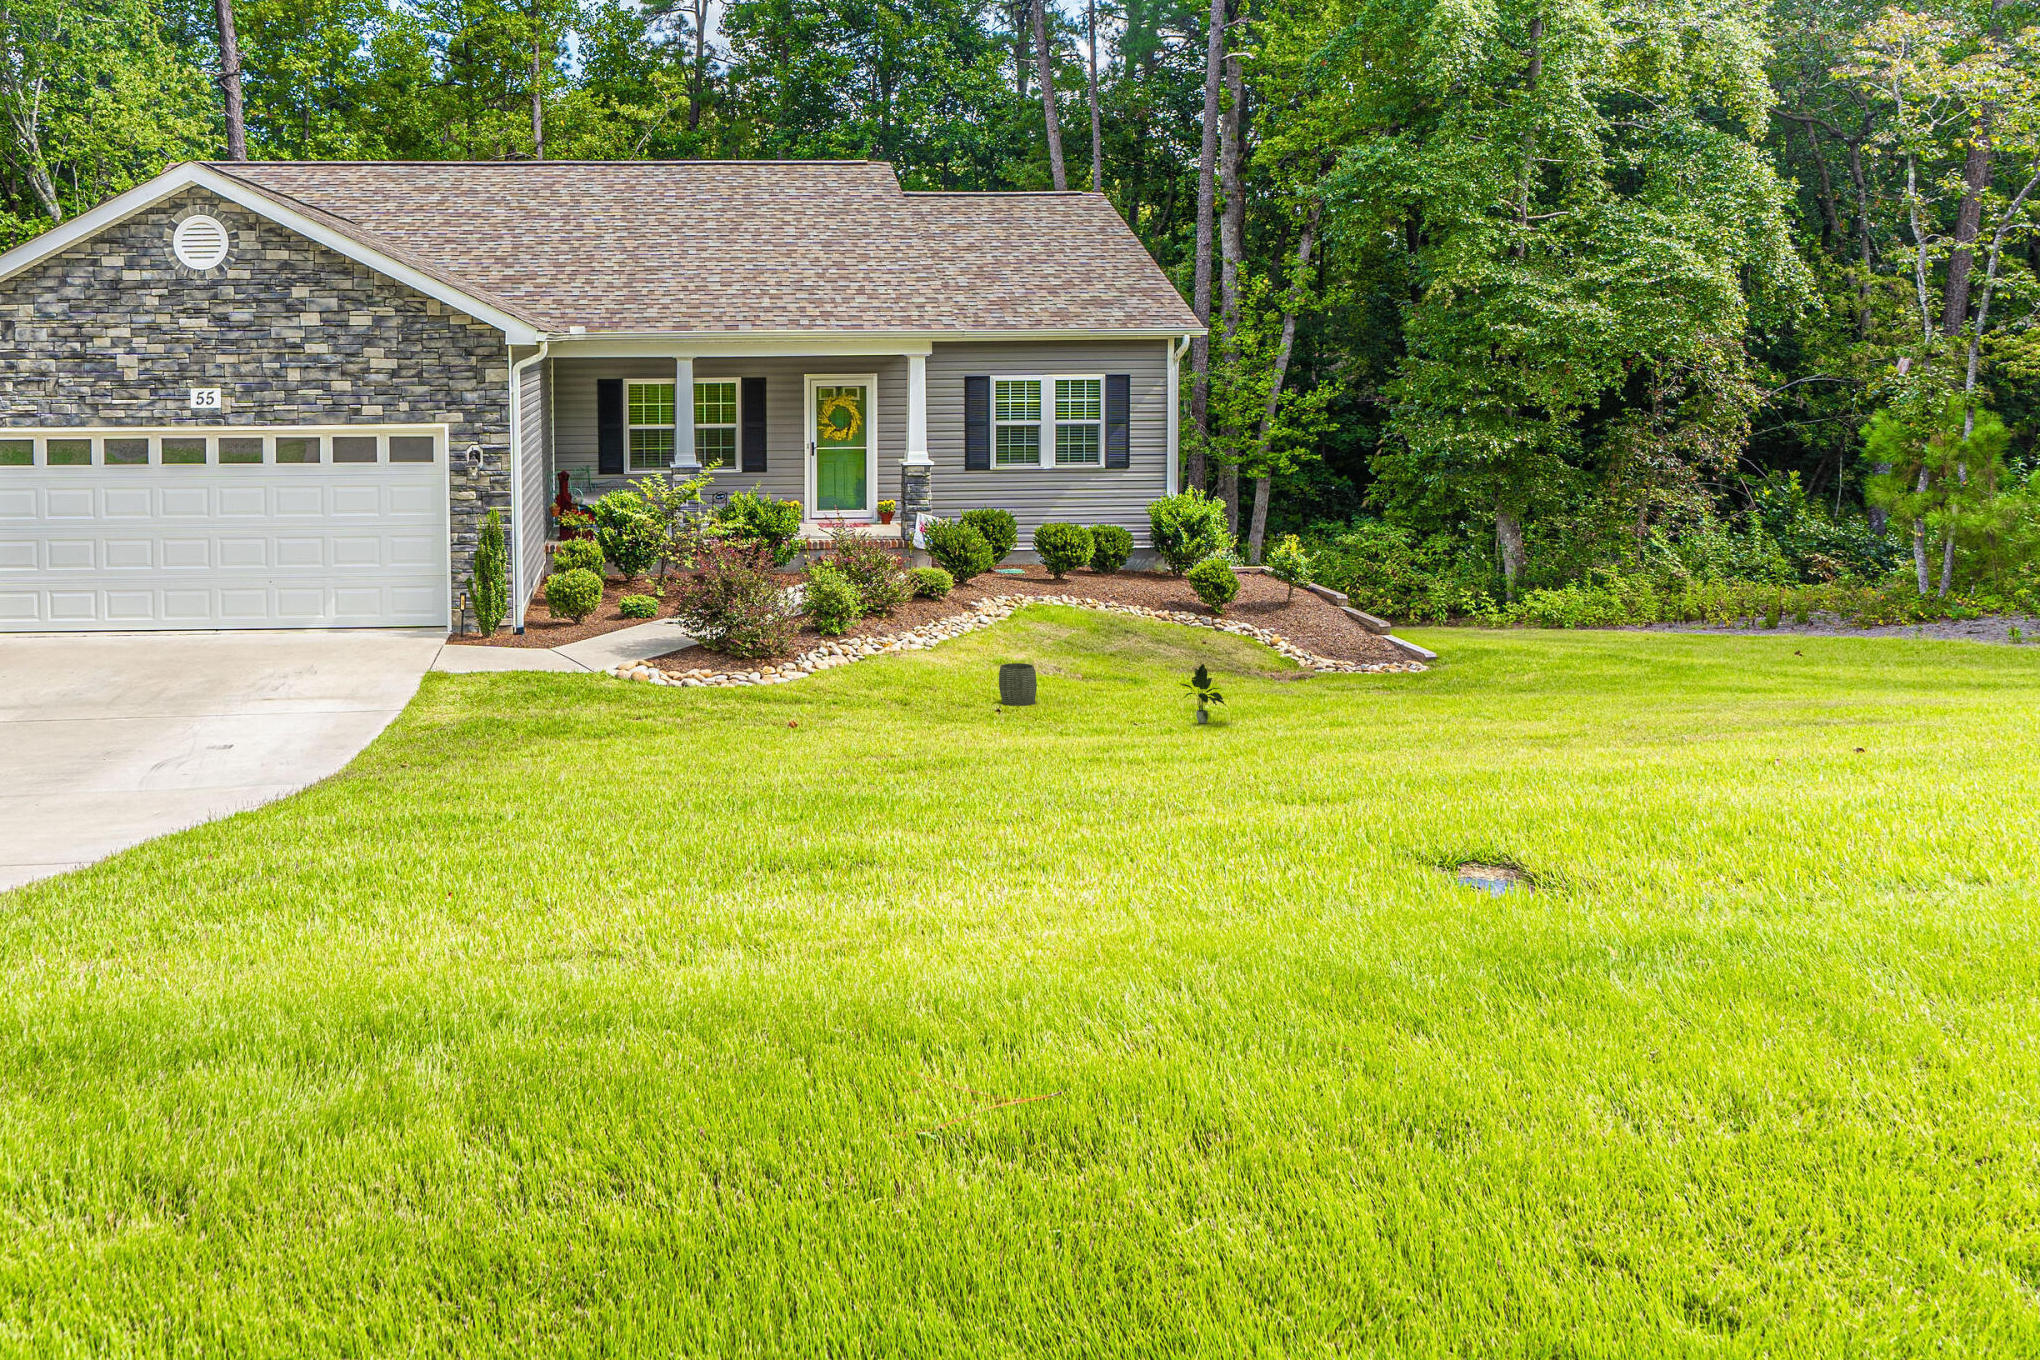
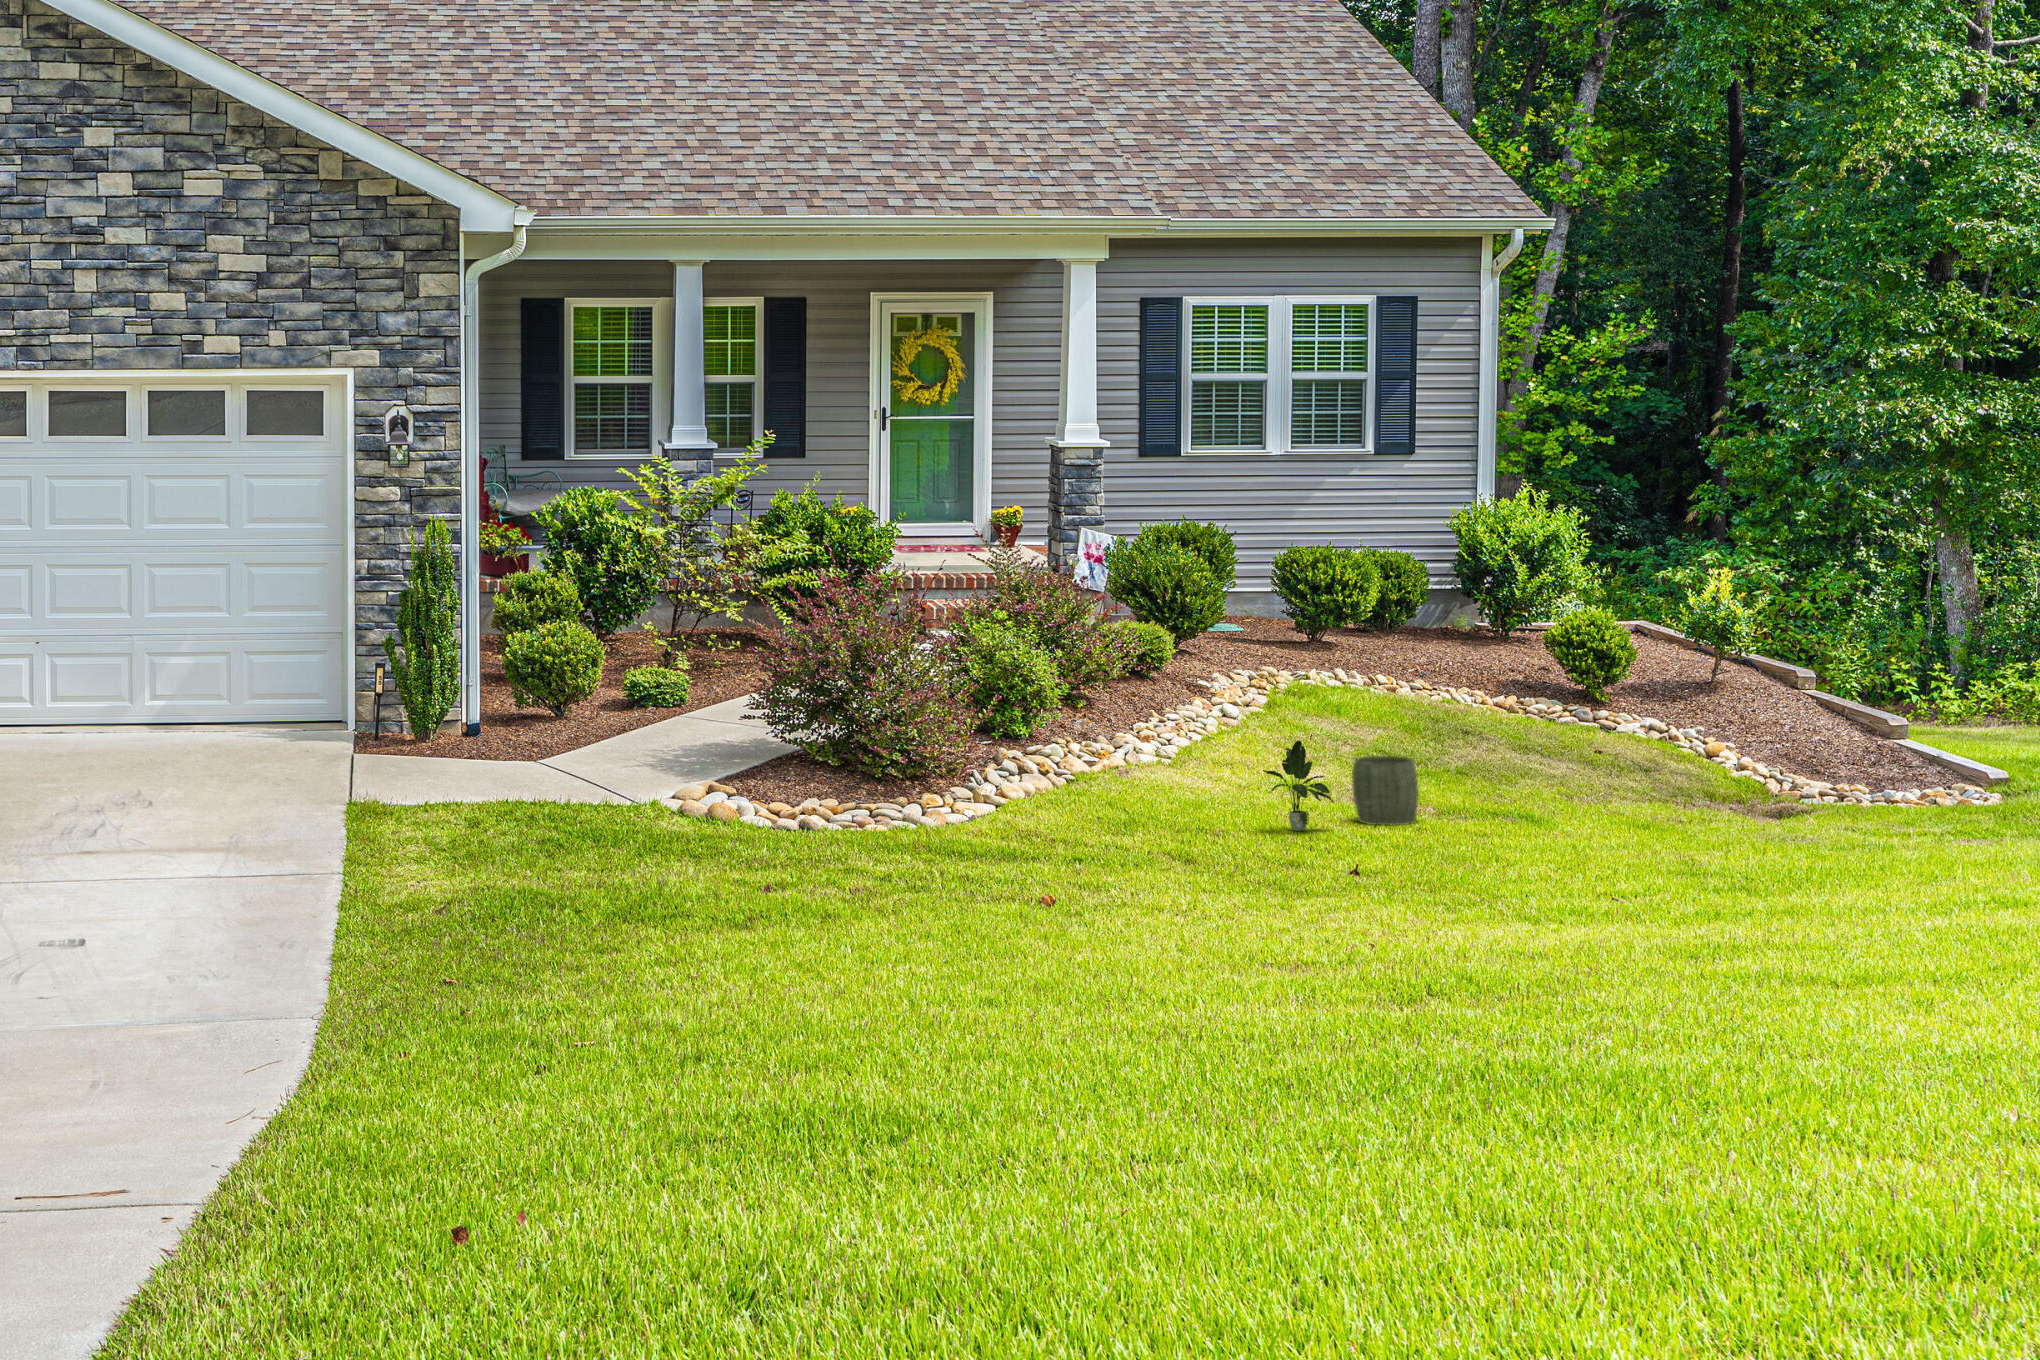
potted plant: present [1180,664,1226,723] -> present [1263,741,1334,831]

